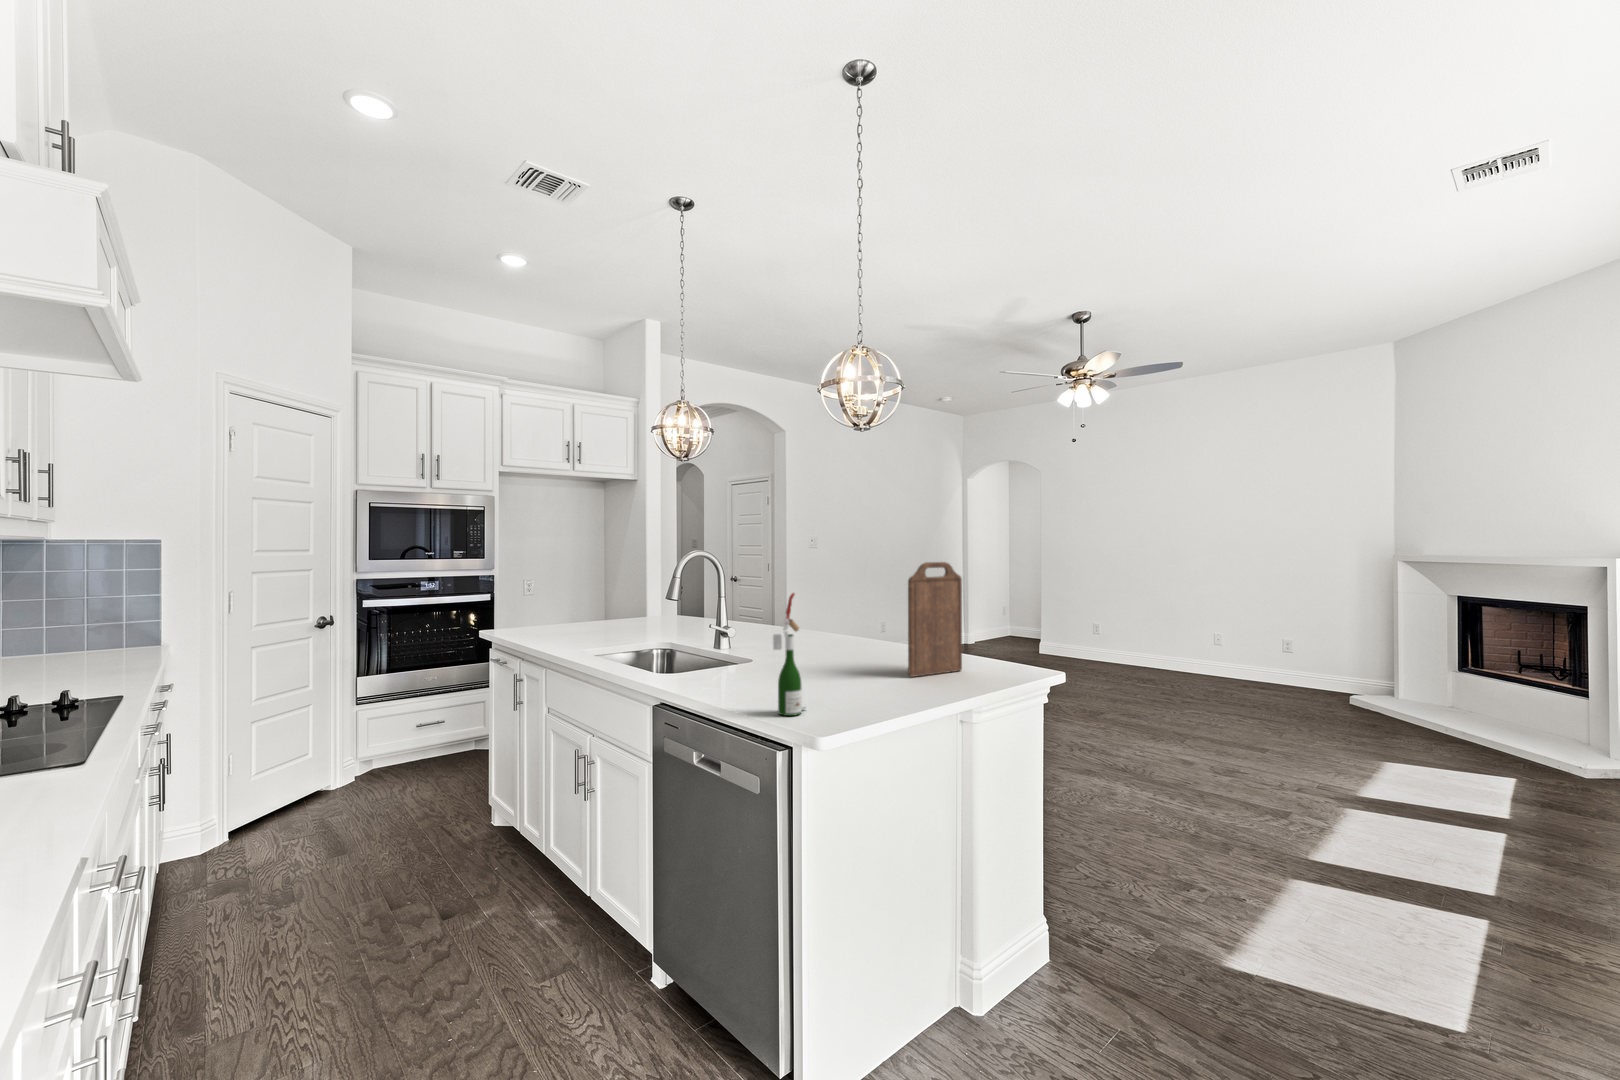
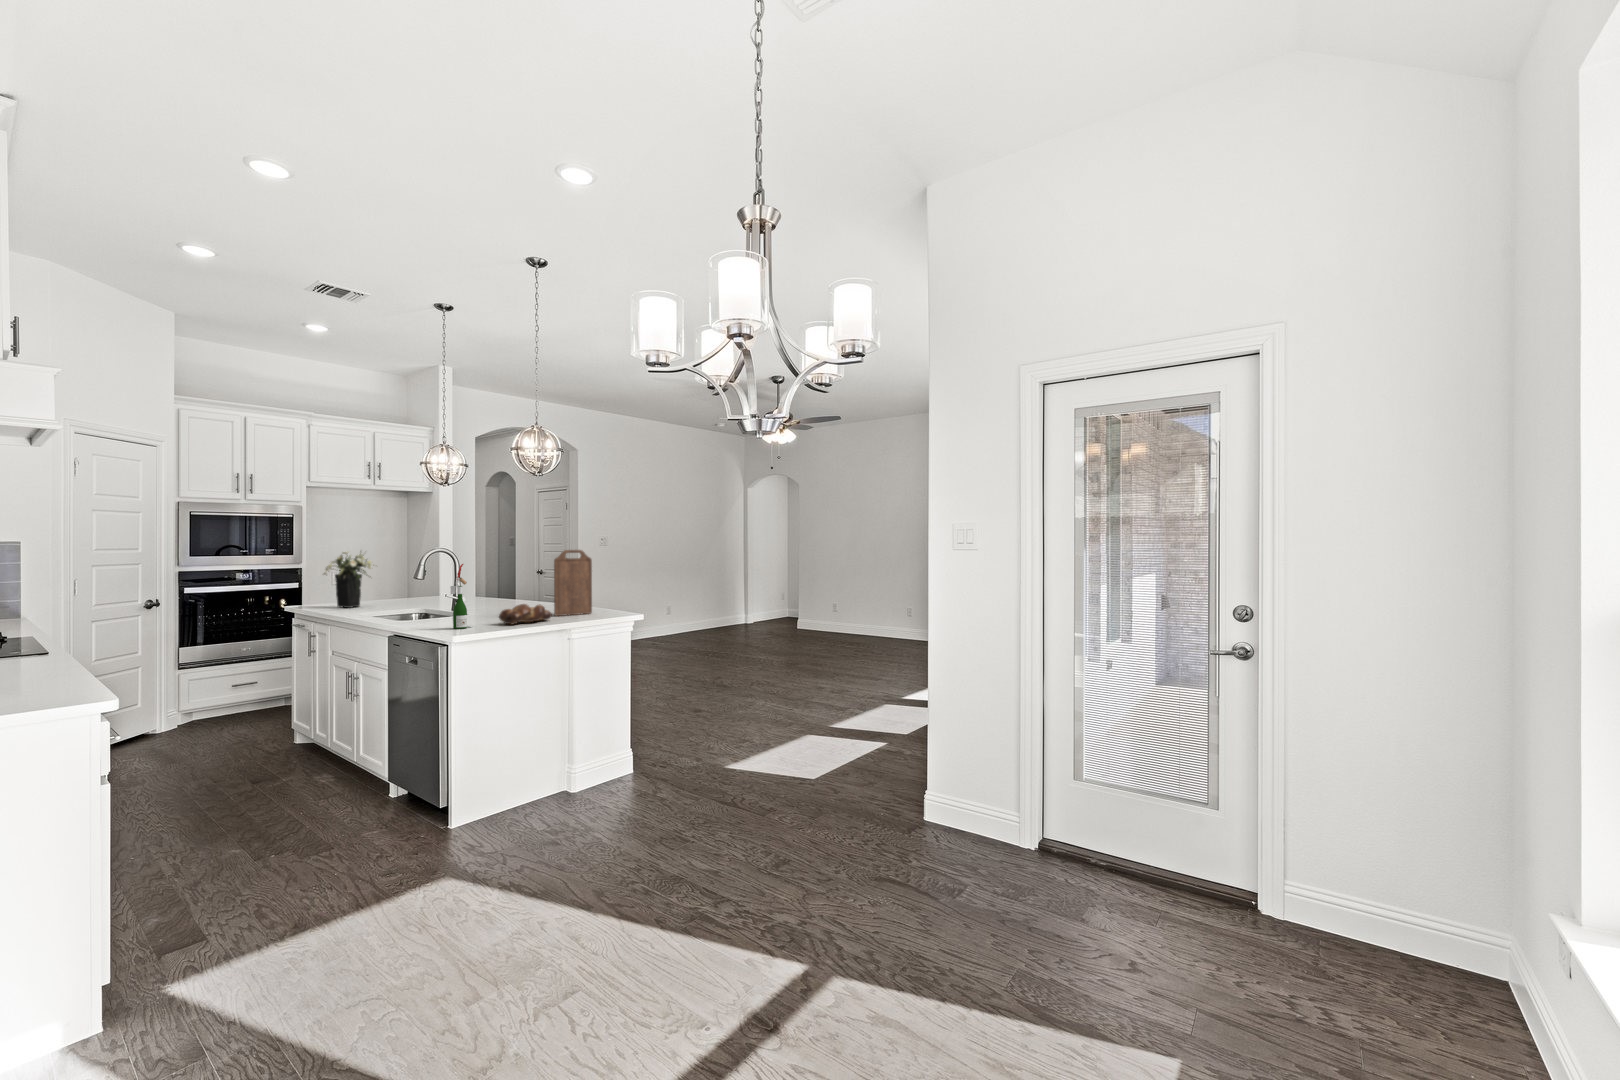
flower arrangement: none [532,555,604,640] -> present [324,552,372,608]
bread loaf: none [845,662,925,705] -> present [499,604,552,624]

